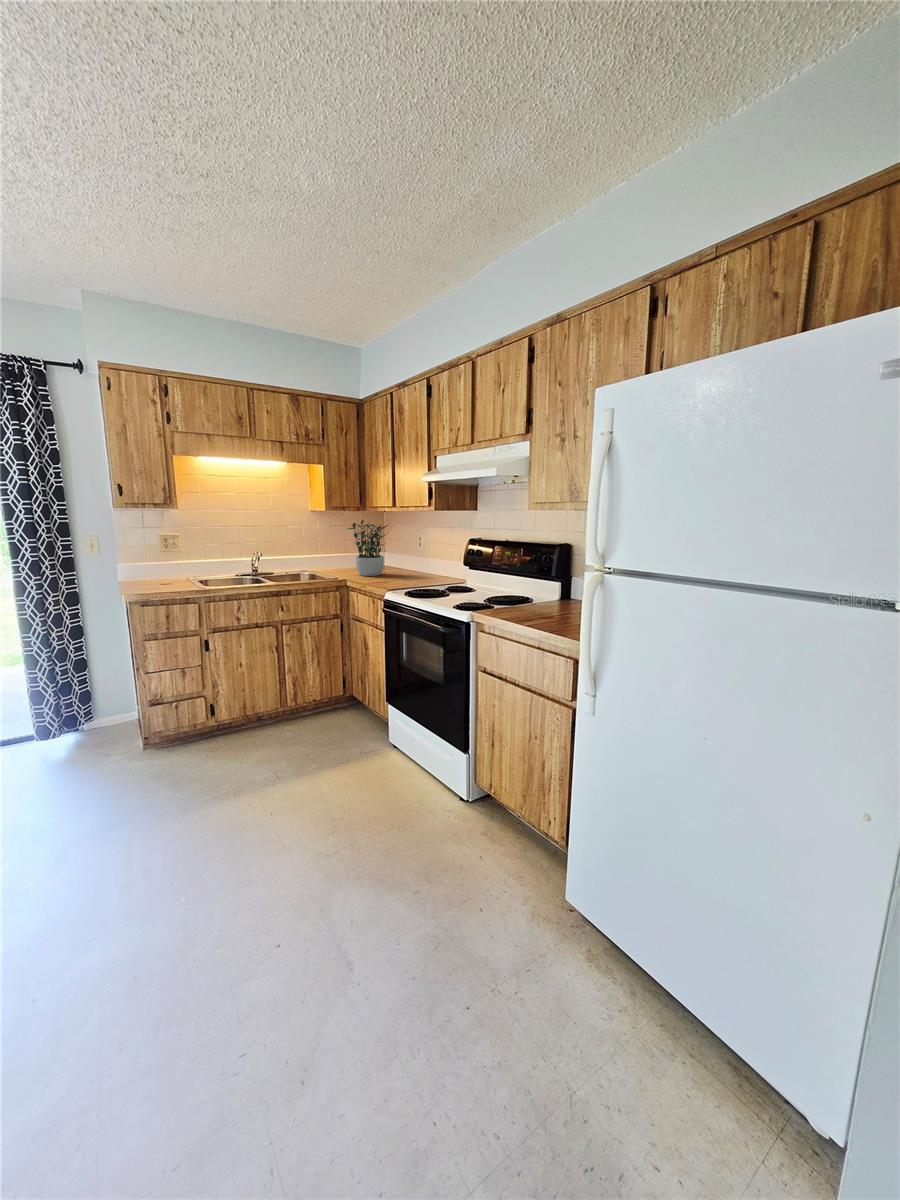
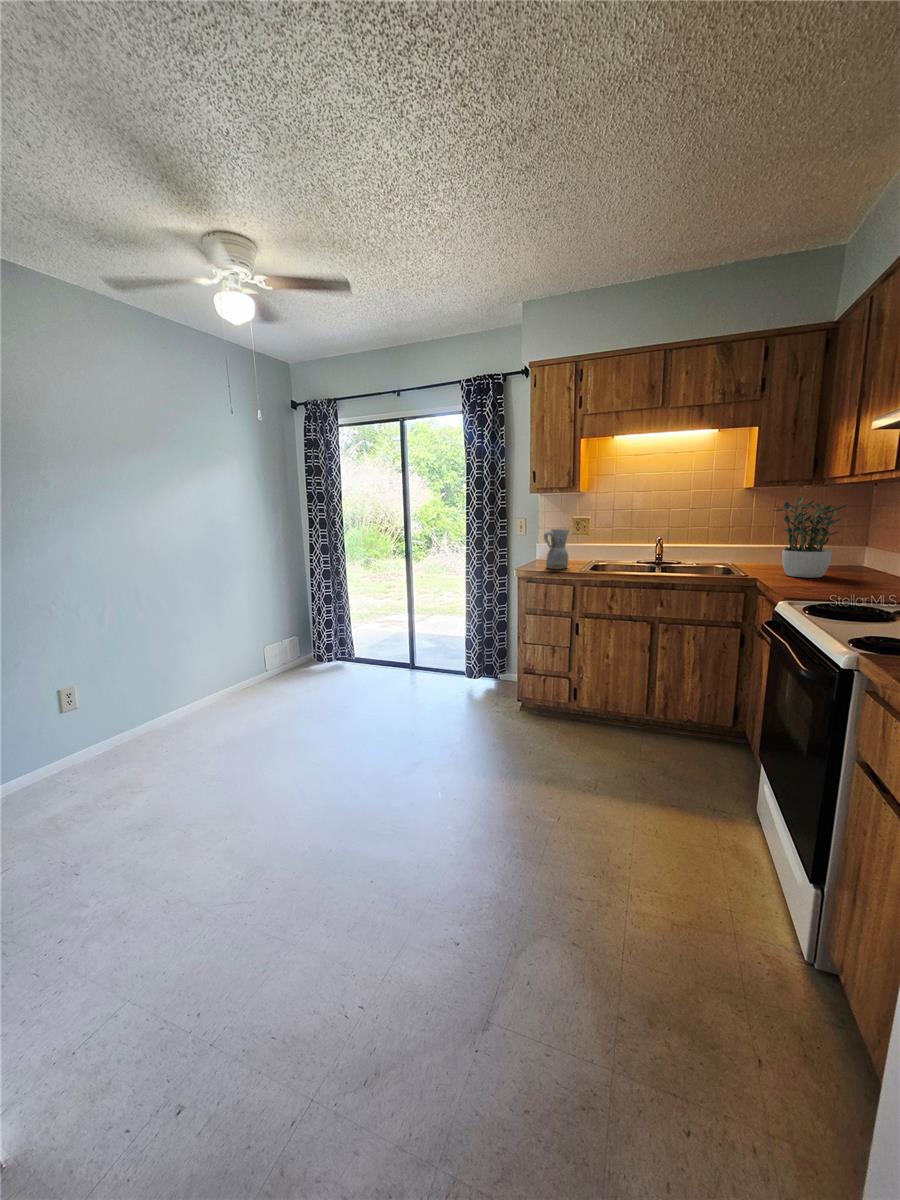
ceramic pitcher: none [148,547,178,589] -> present [544,529,569,569]

